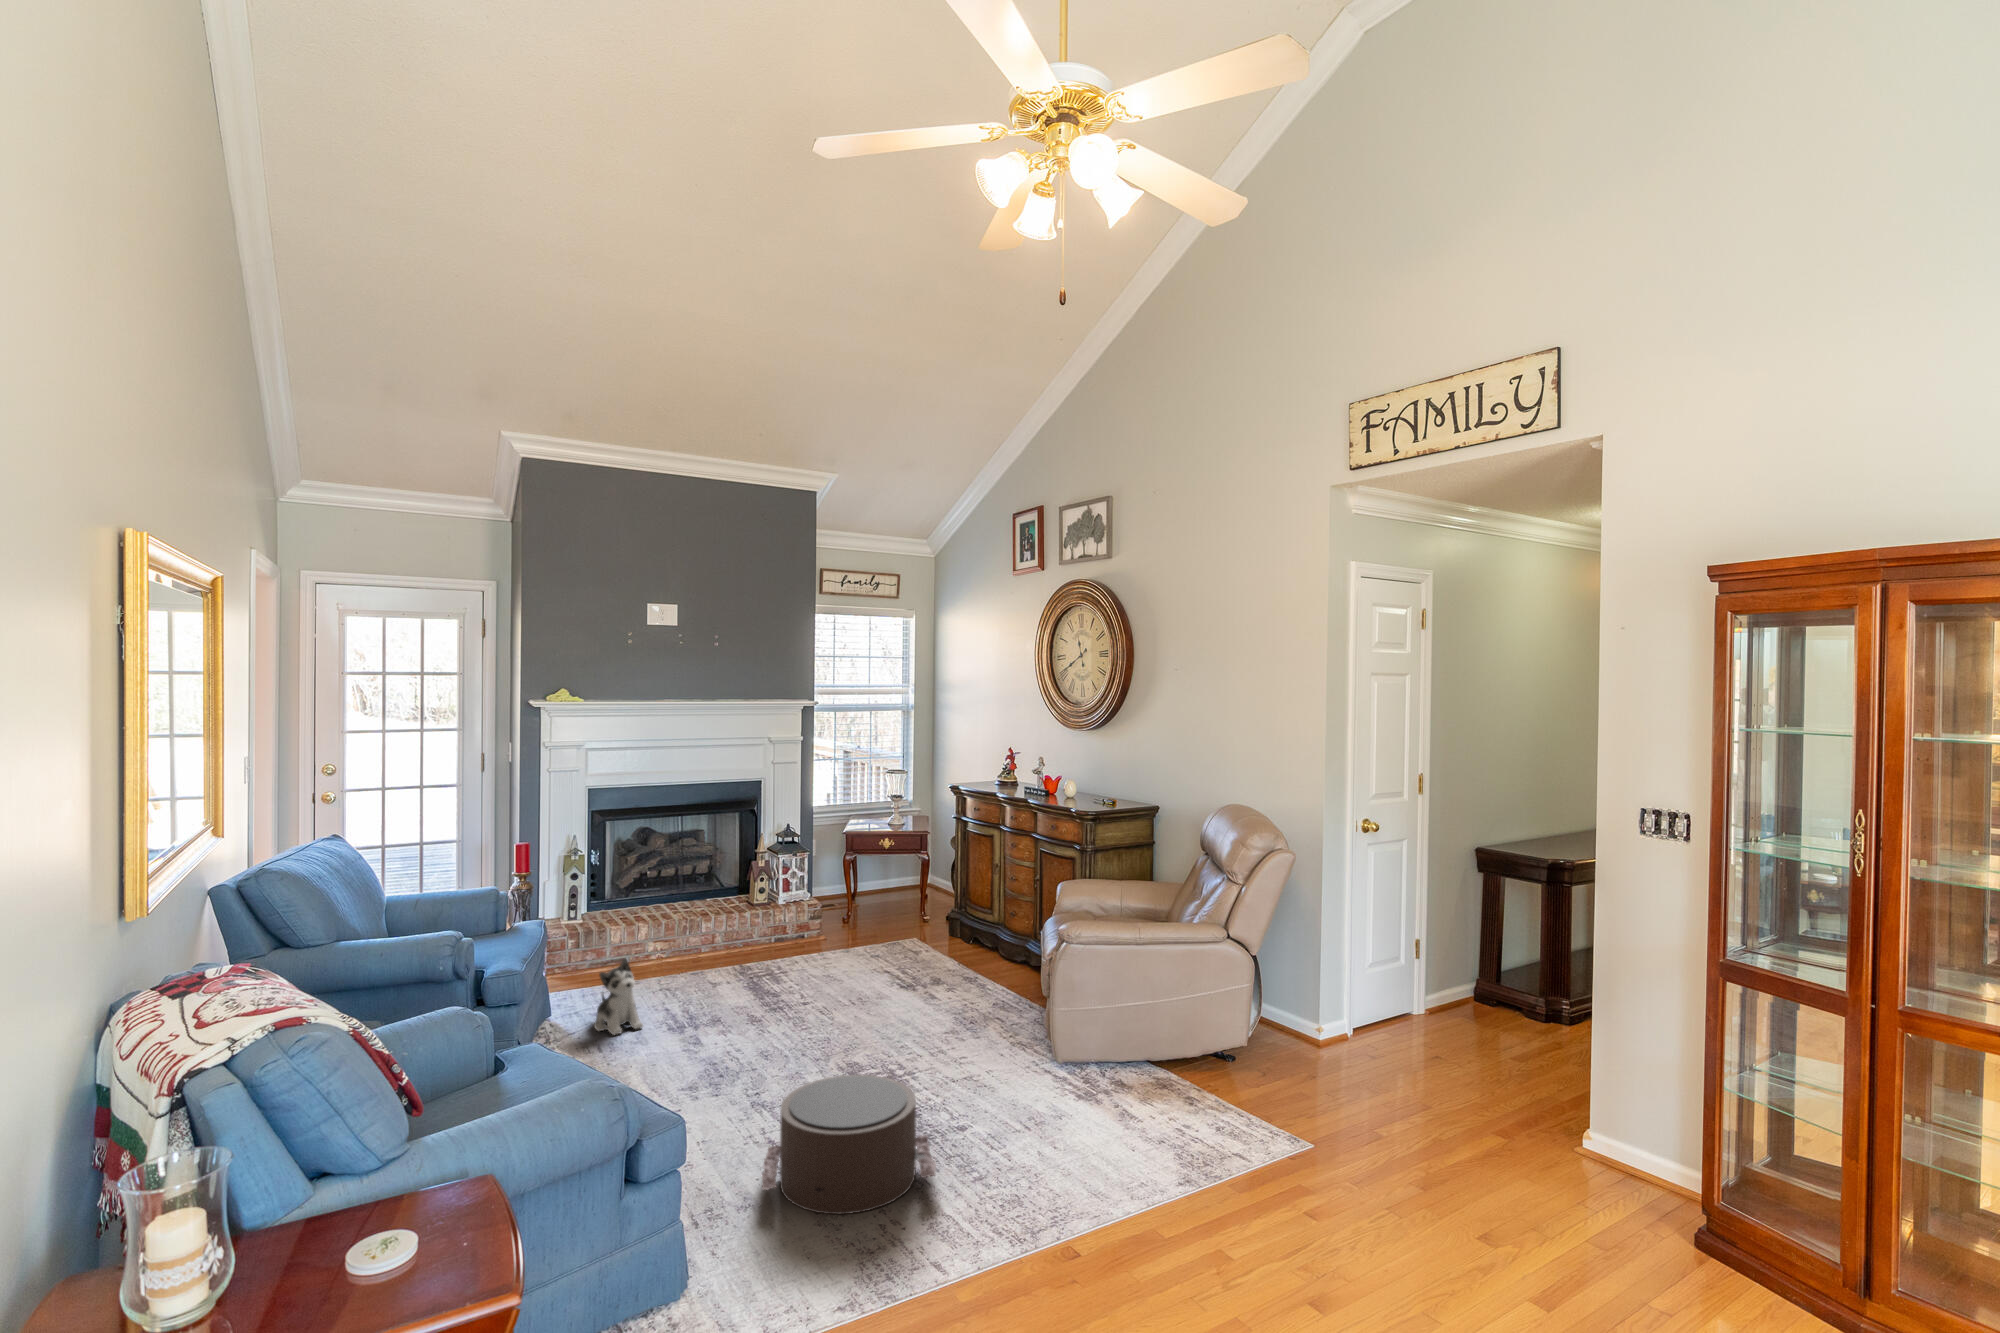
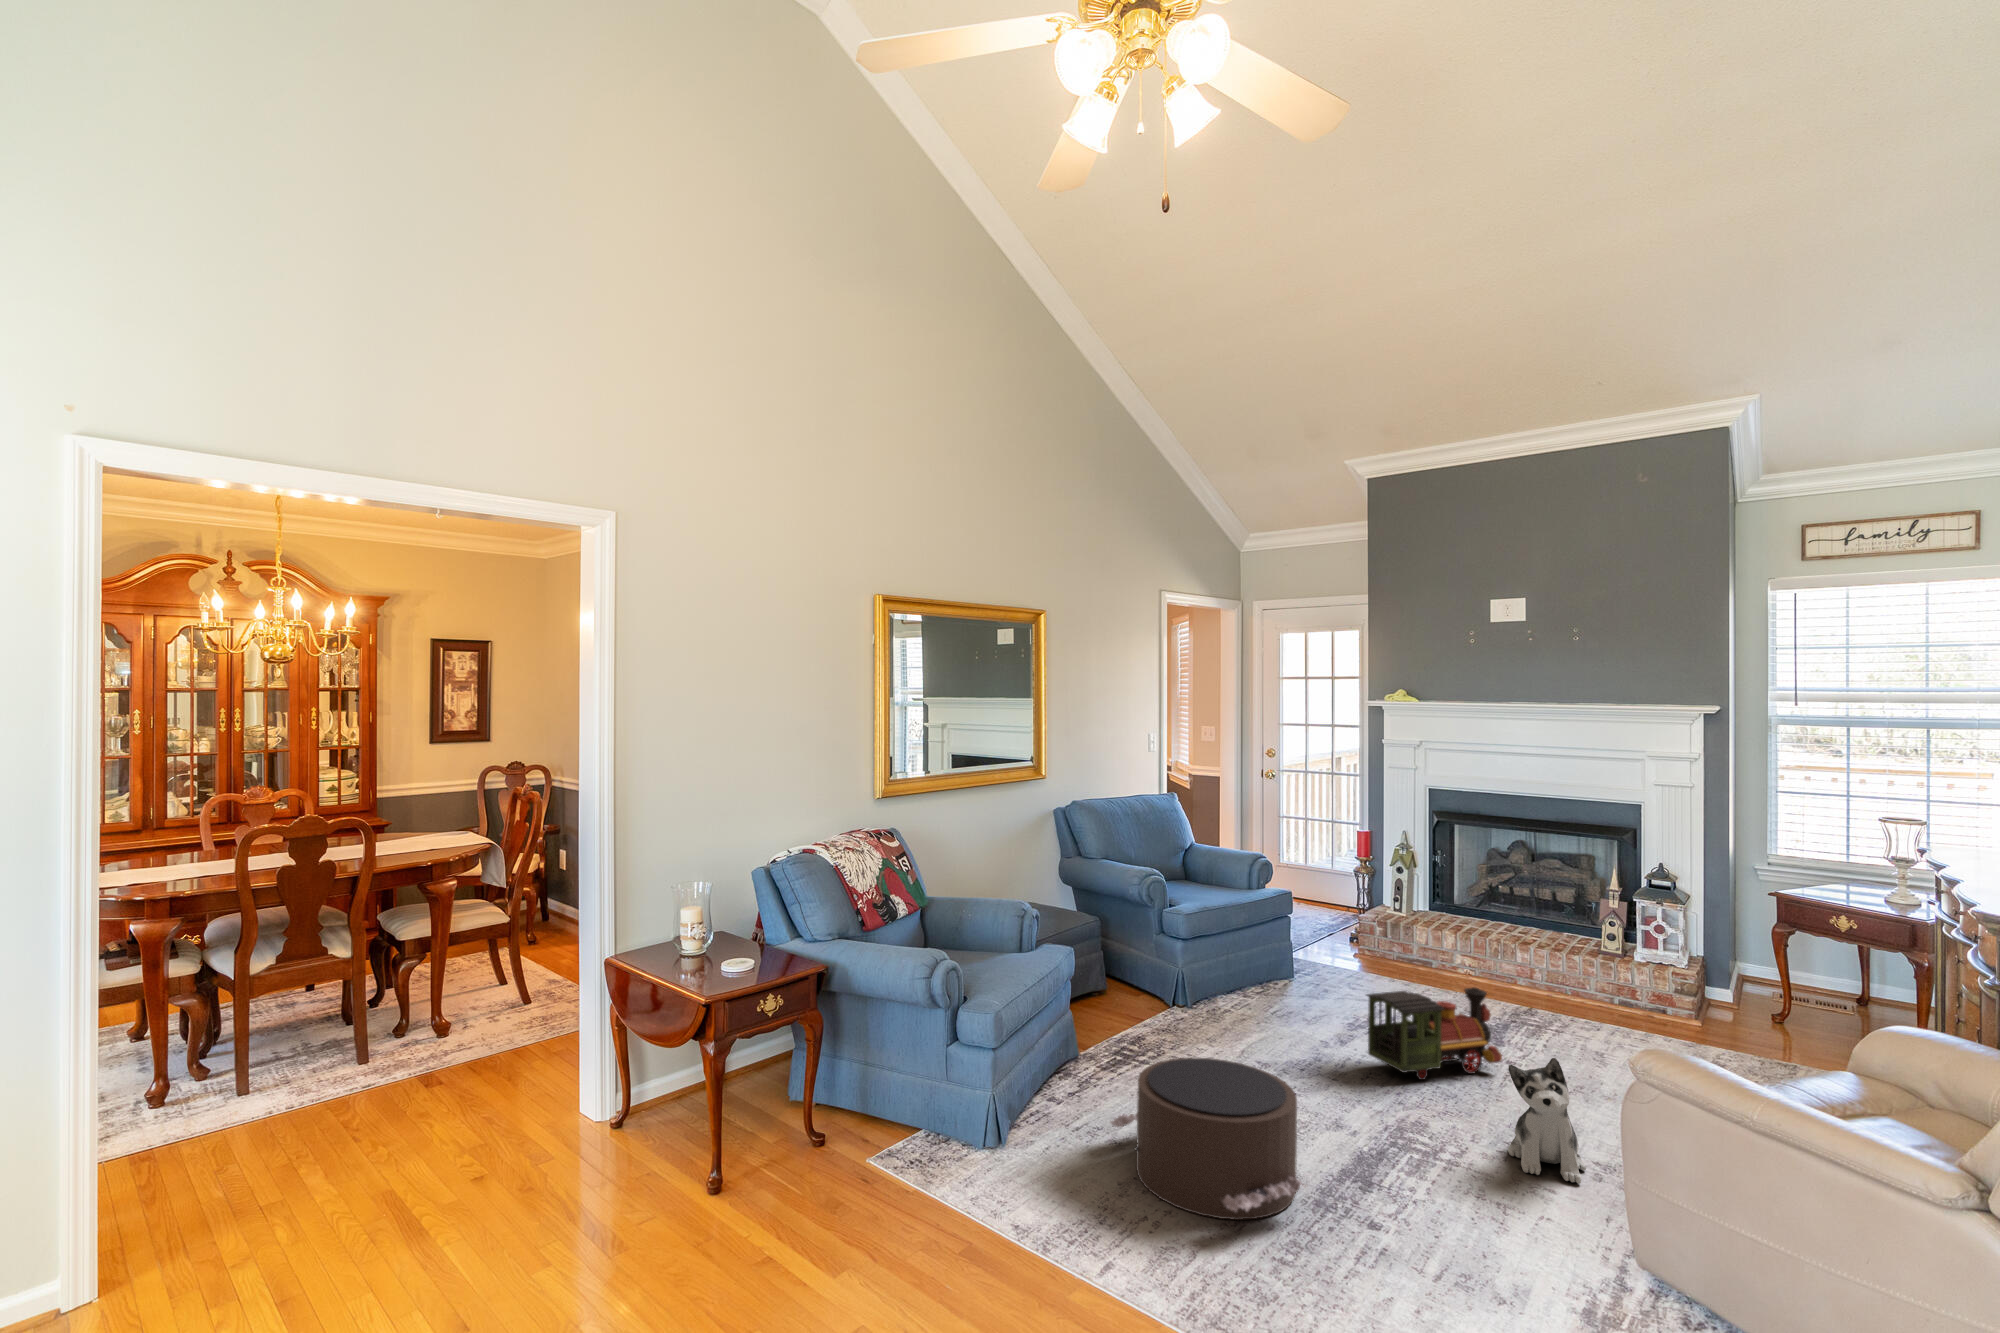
plush toy: present [594,959,643,1035] -> present [1508,1058,1586,1184]
toy train: none [753,959,818,1046] -> present [1366,987,1502,1080]

